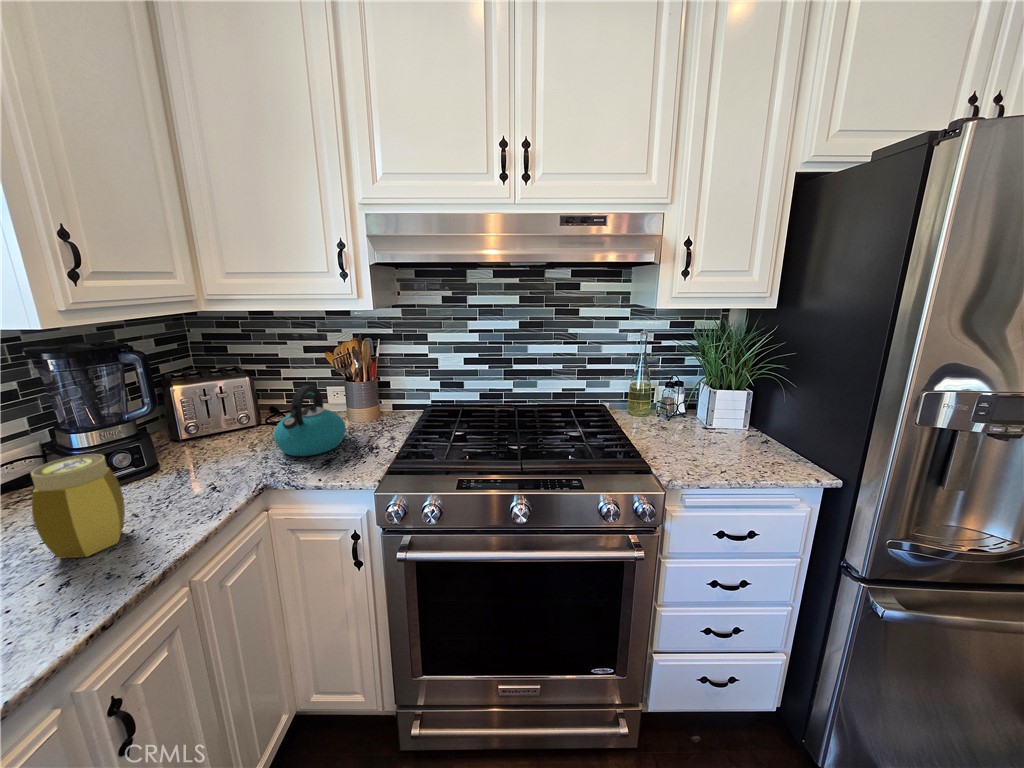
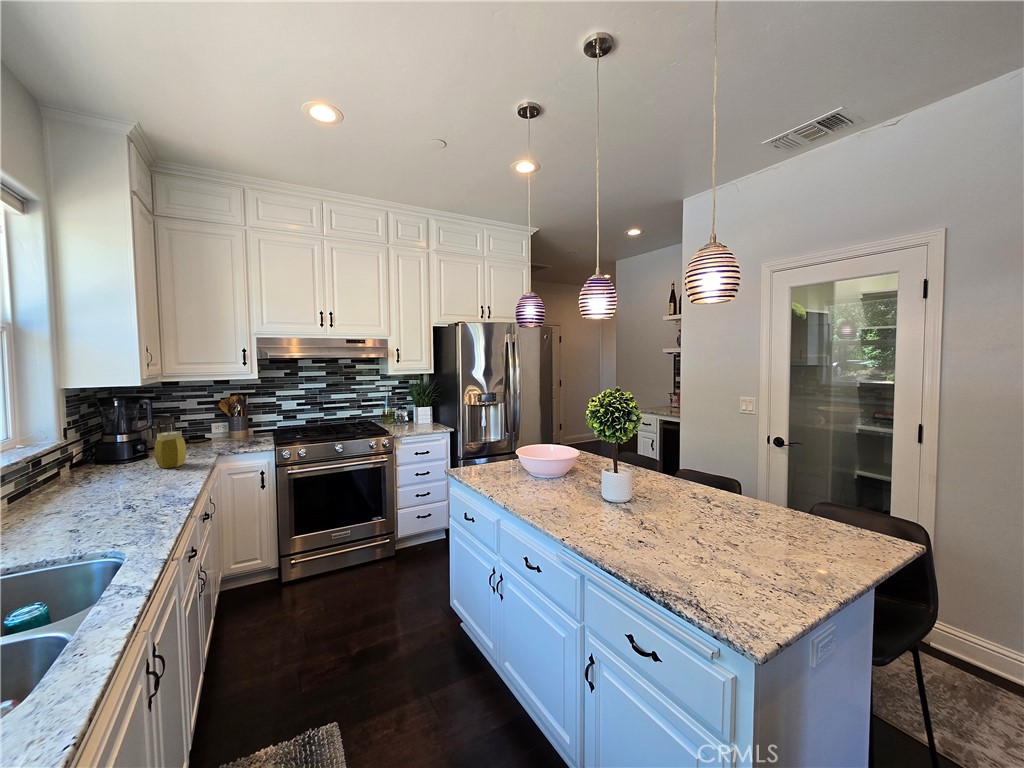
kettle: present [274,386,346,456] -> none [208,414,246,446]

